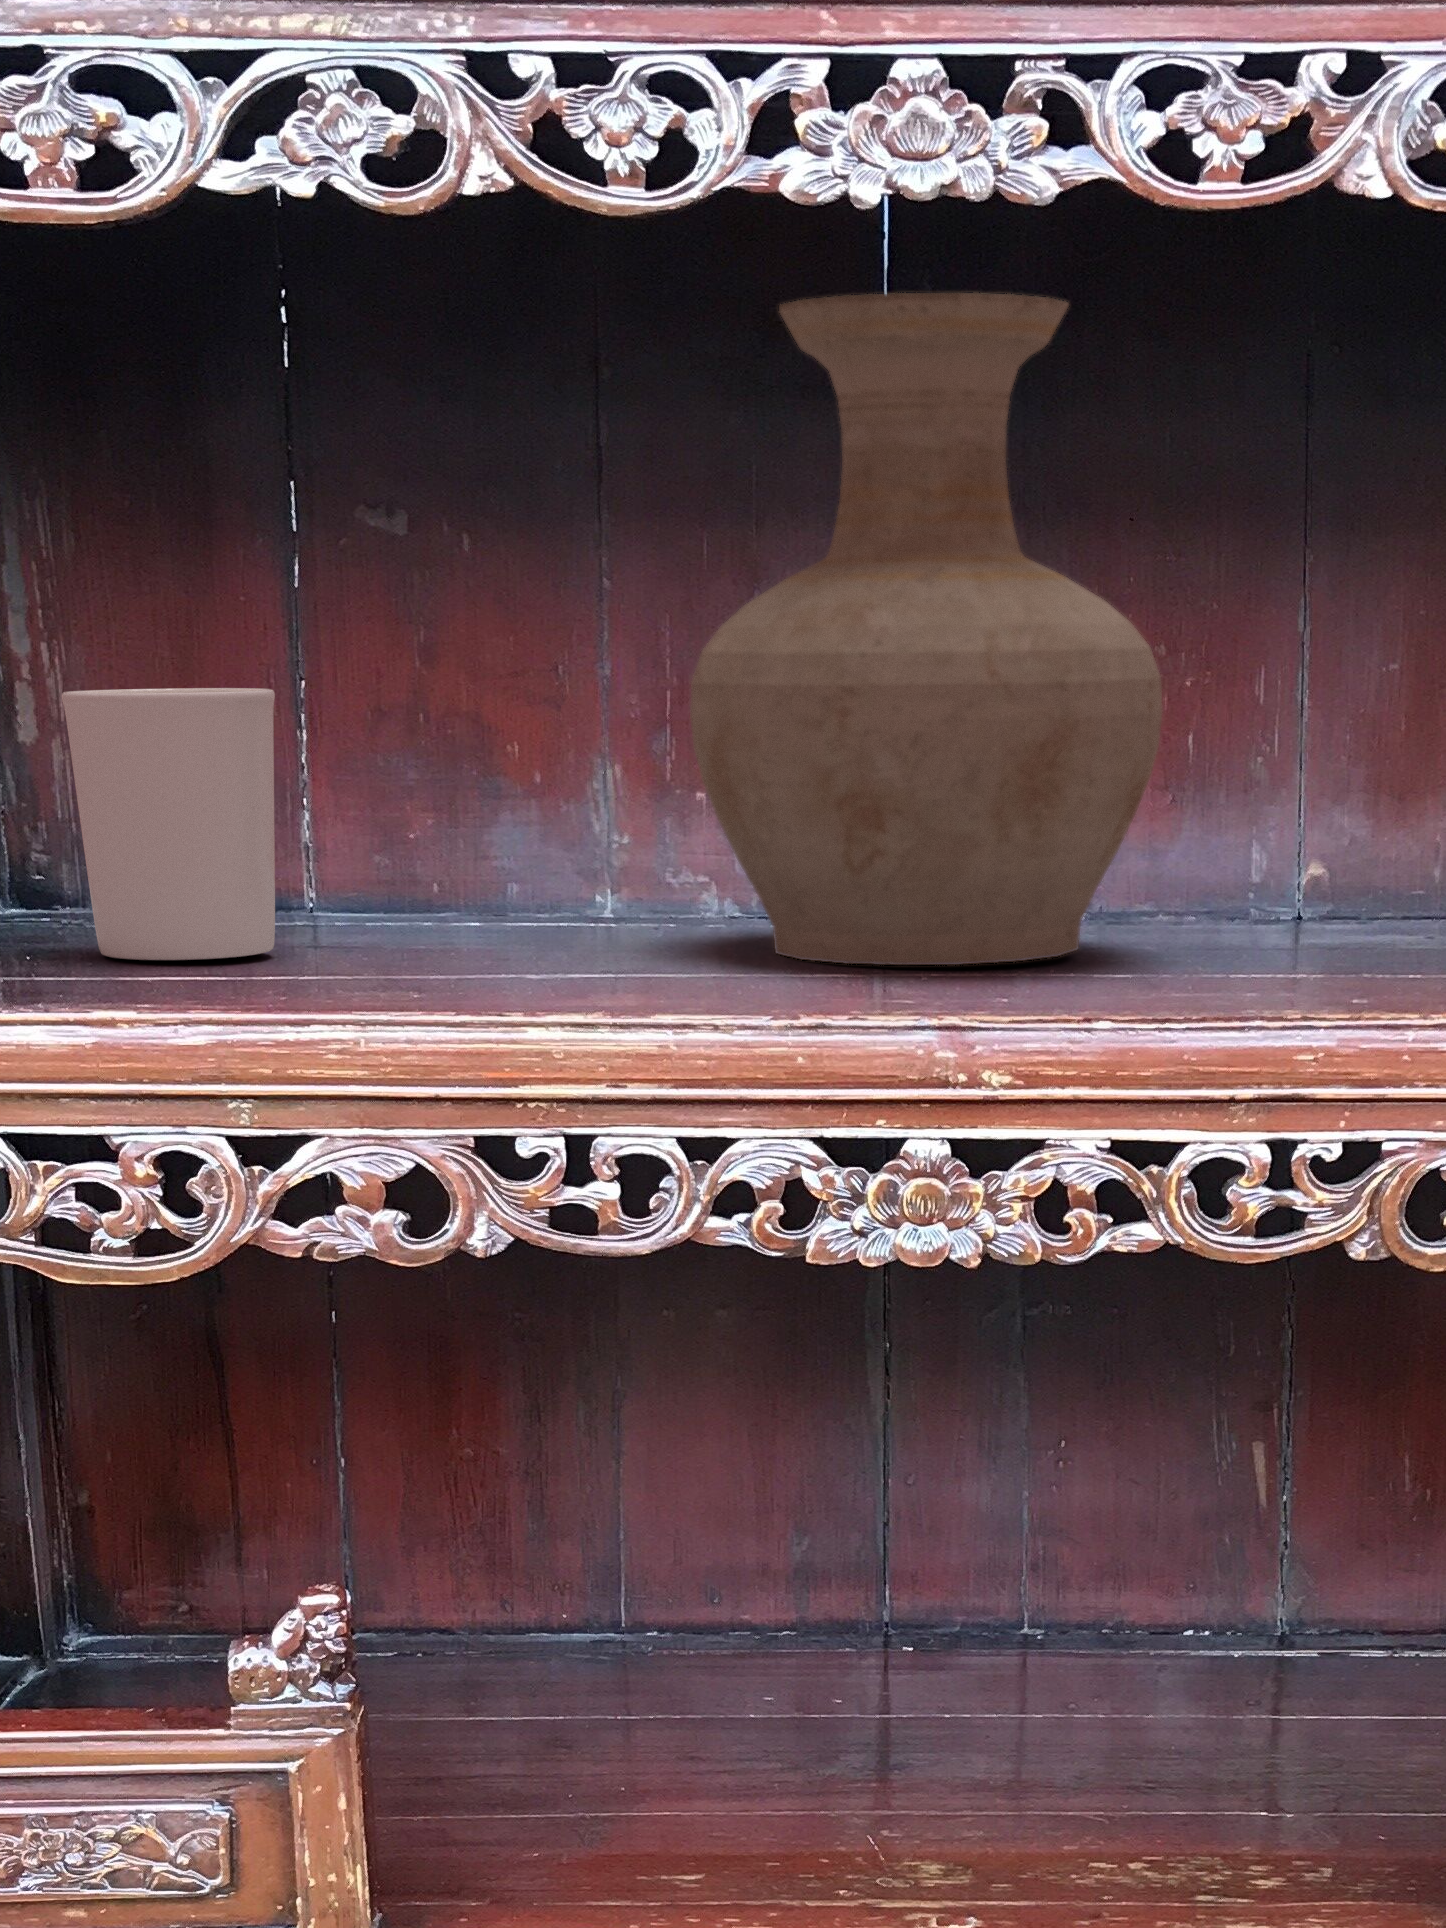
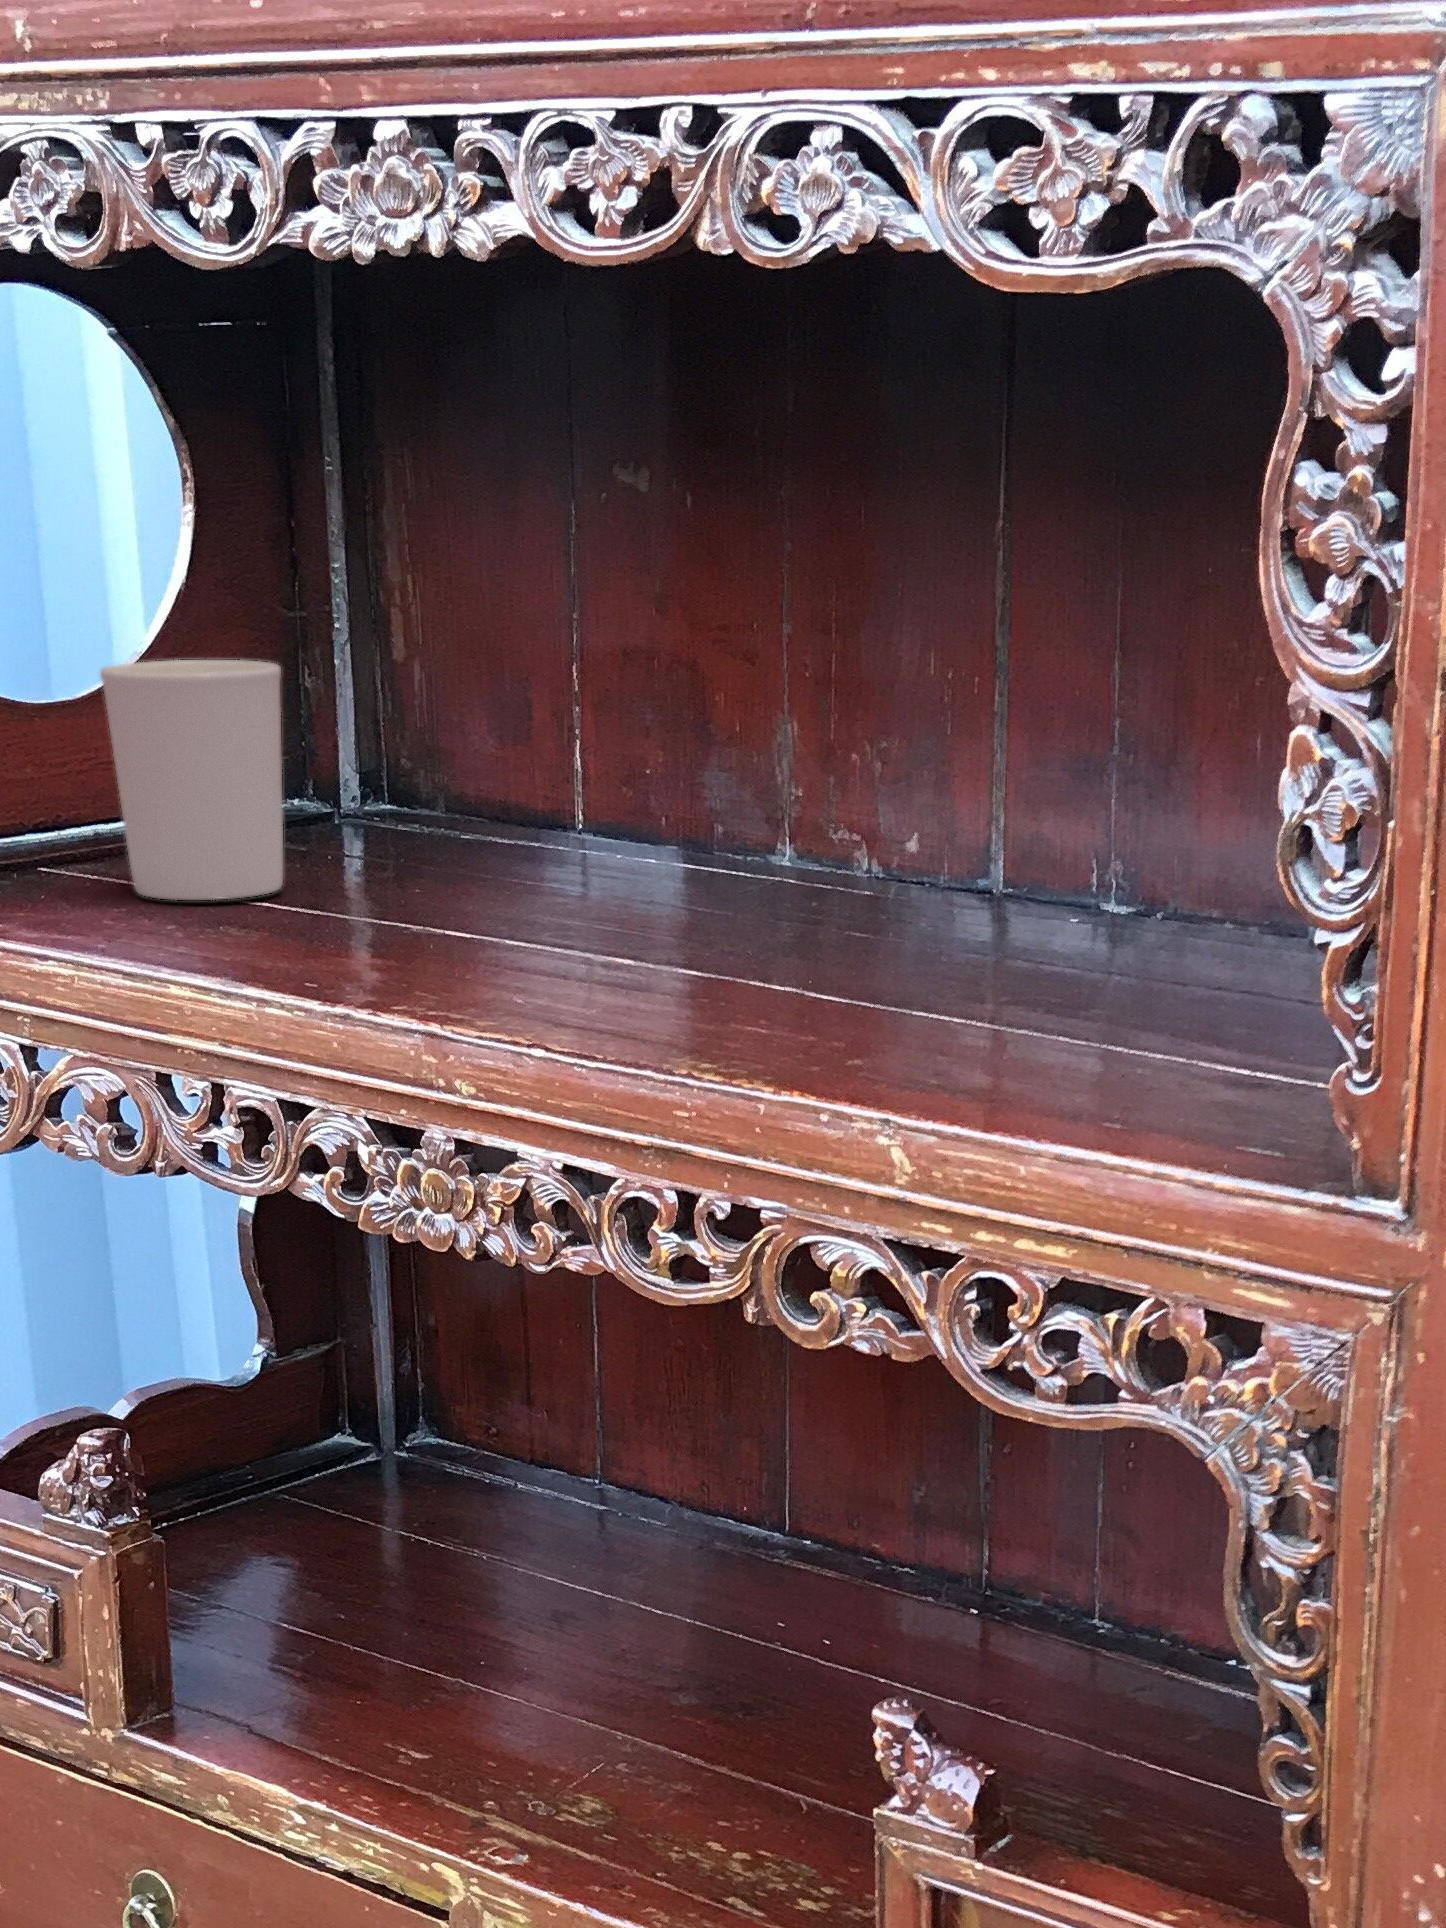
vase: present [690,293,1162,965] -> none [548,322,1008,976]

